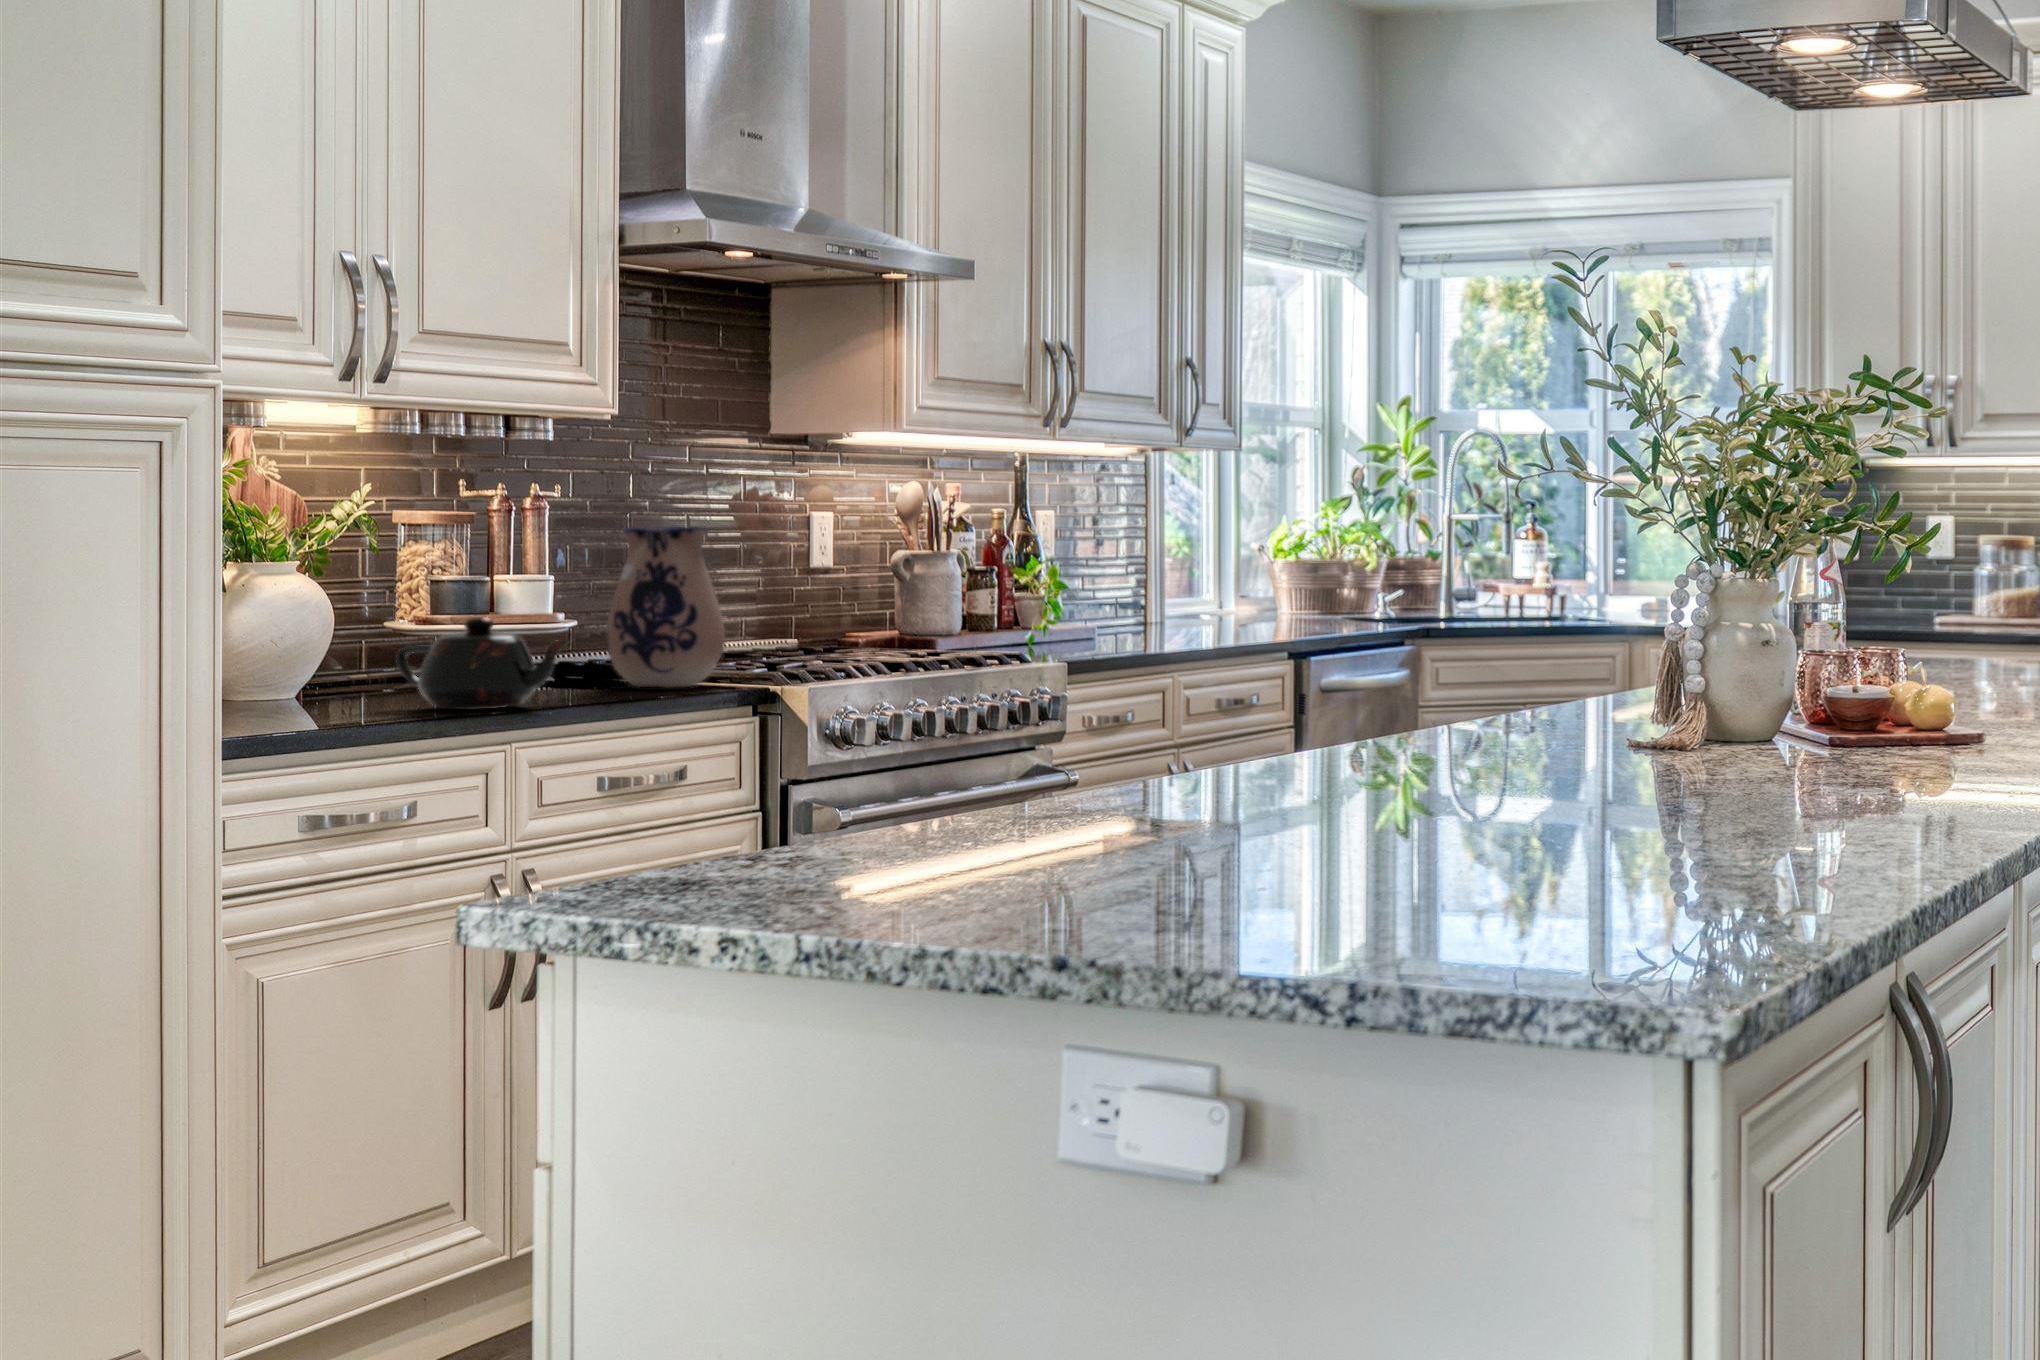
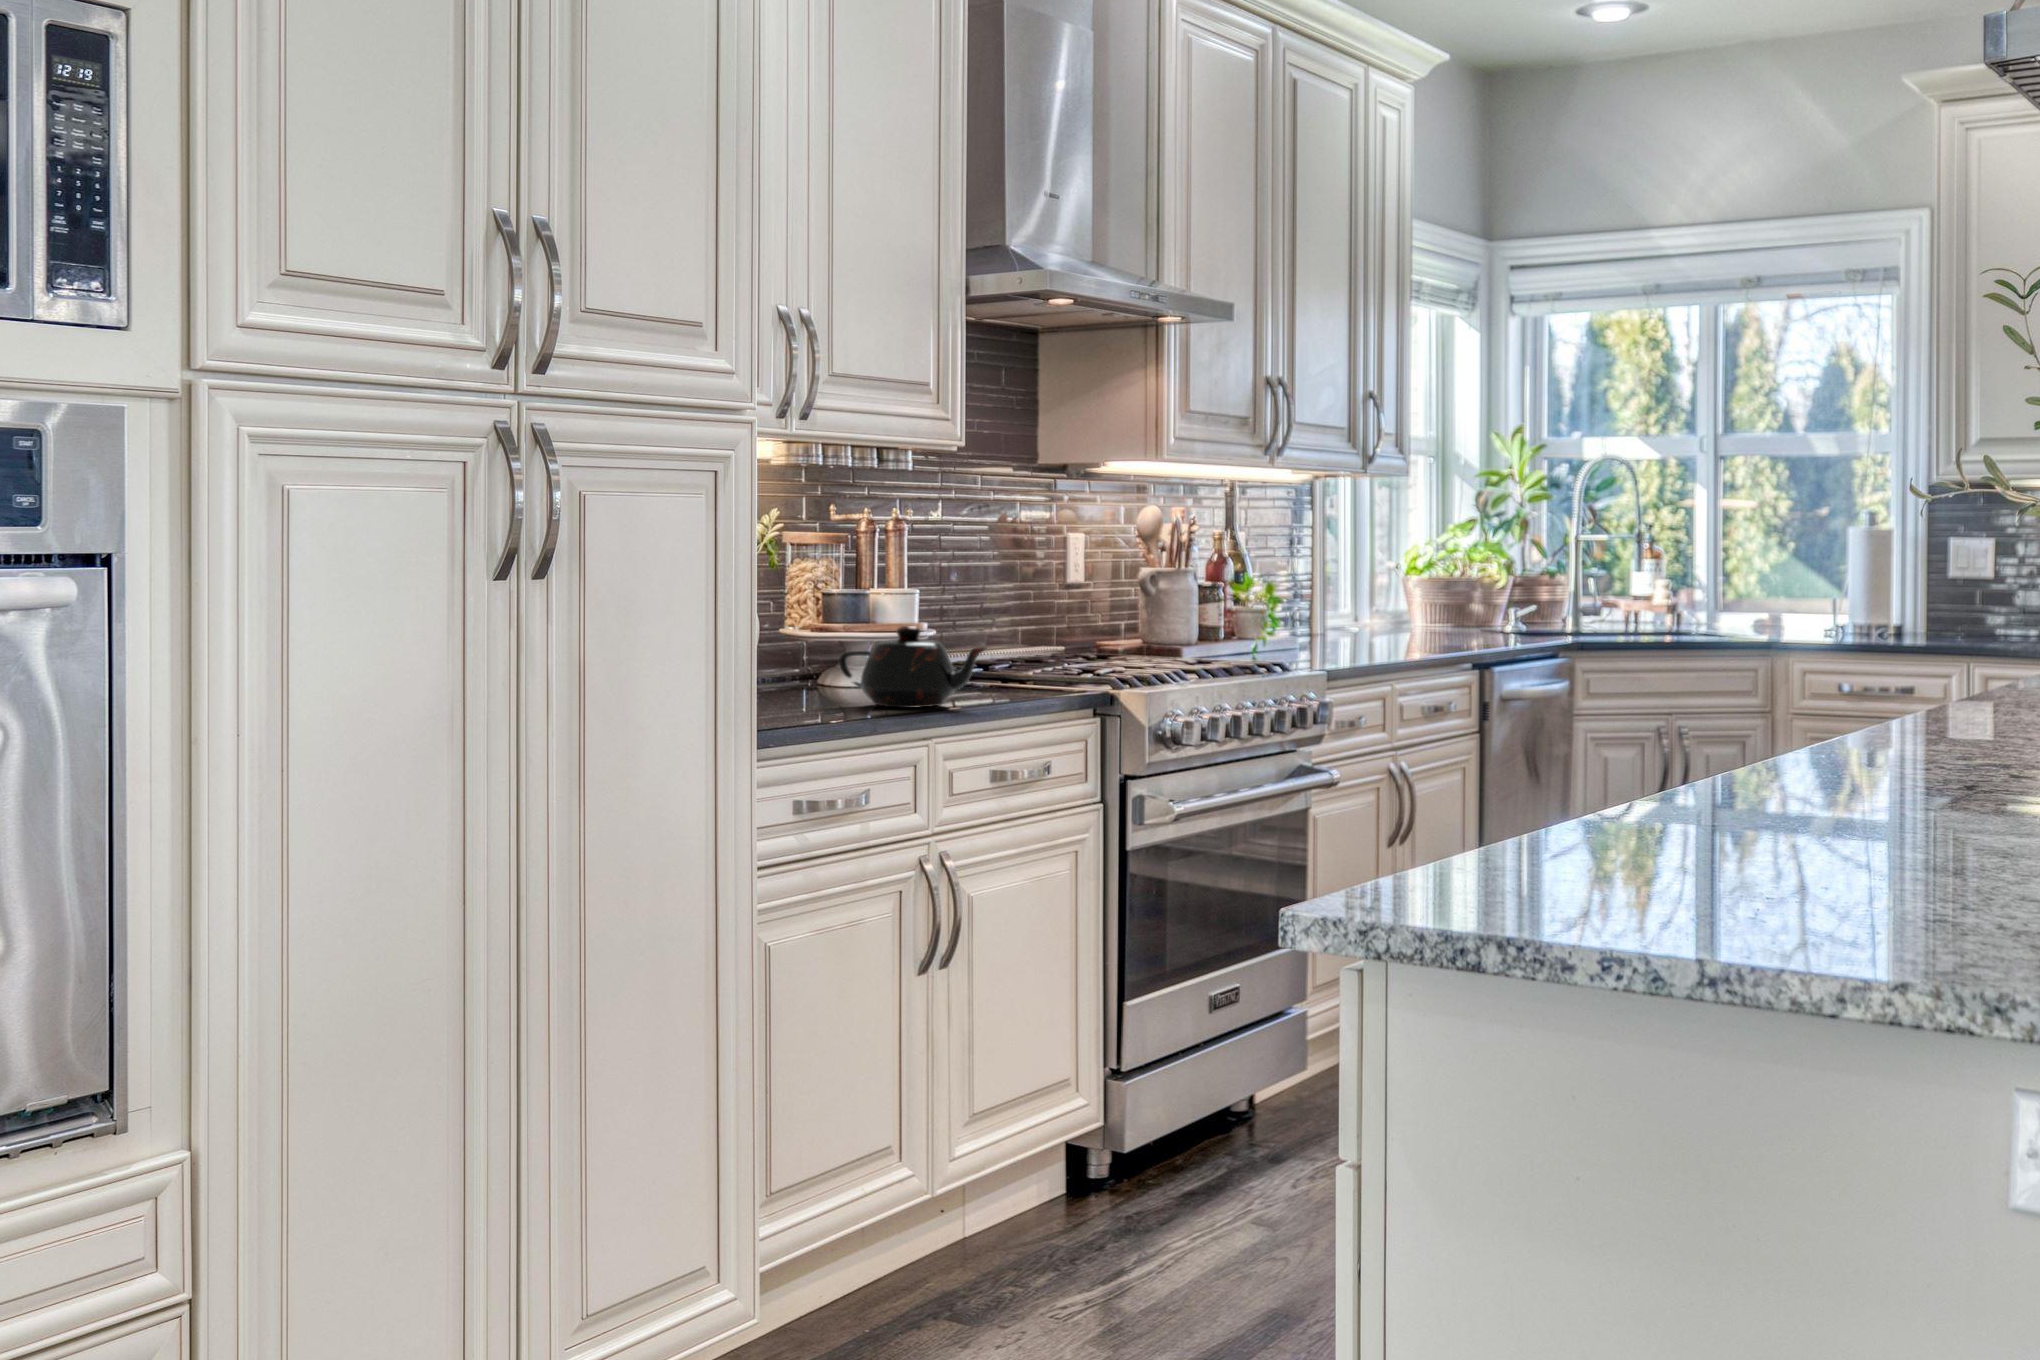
ceramic pitcher: present [606,527,725,688] -> none [982,547,1082,690]

